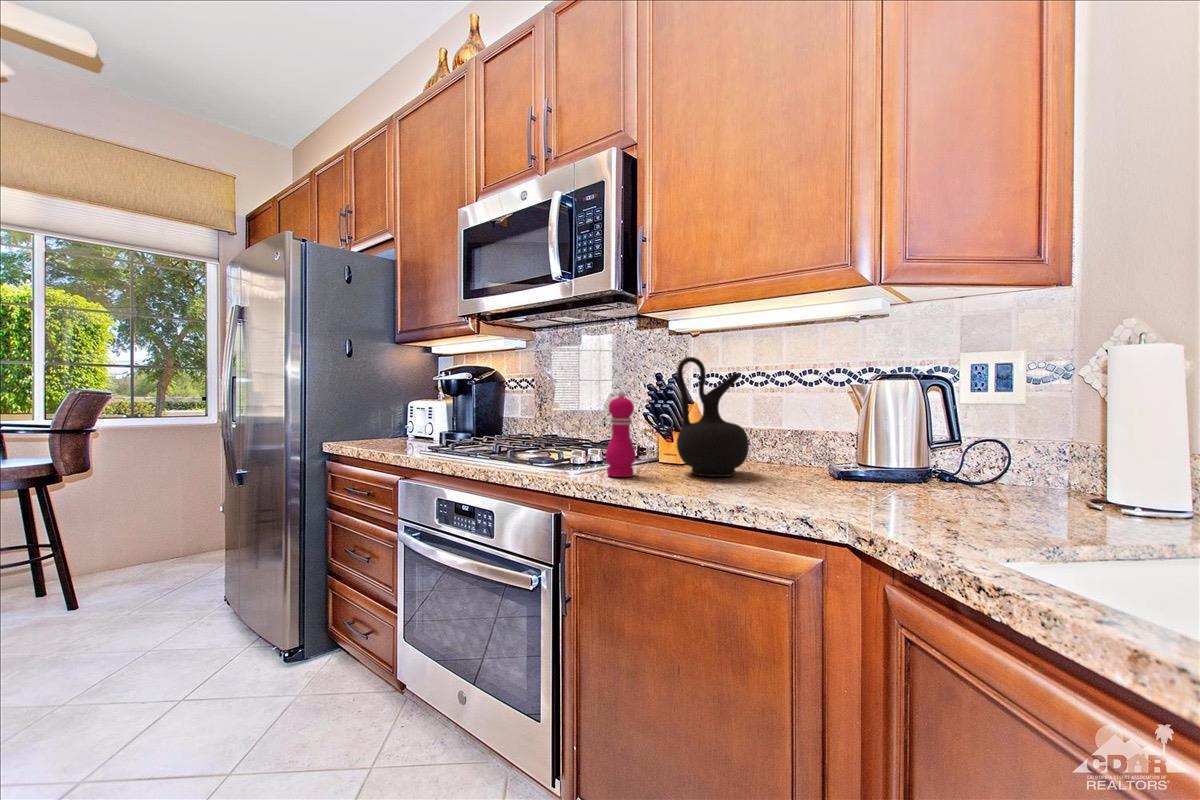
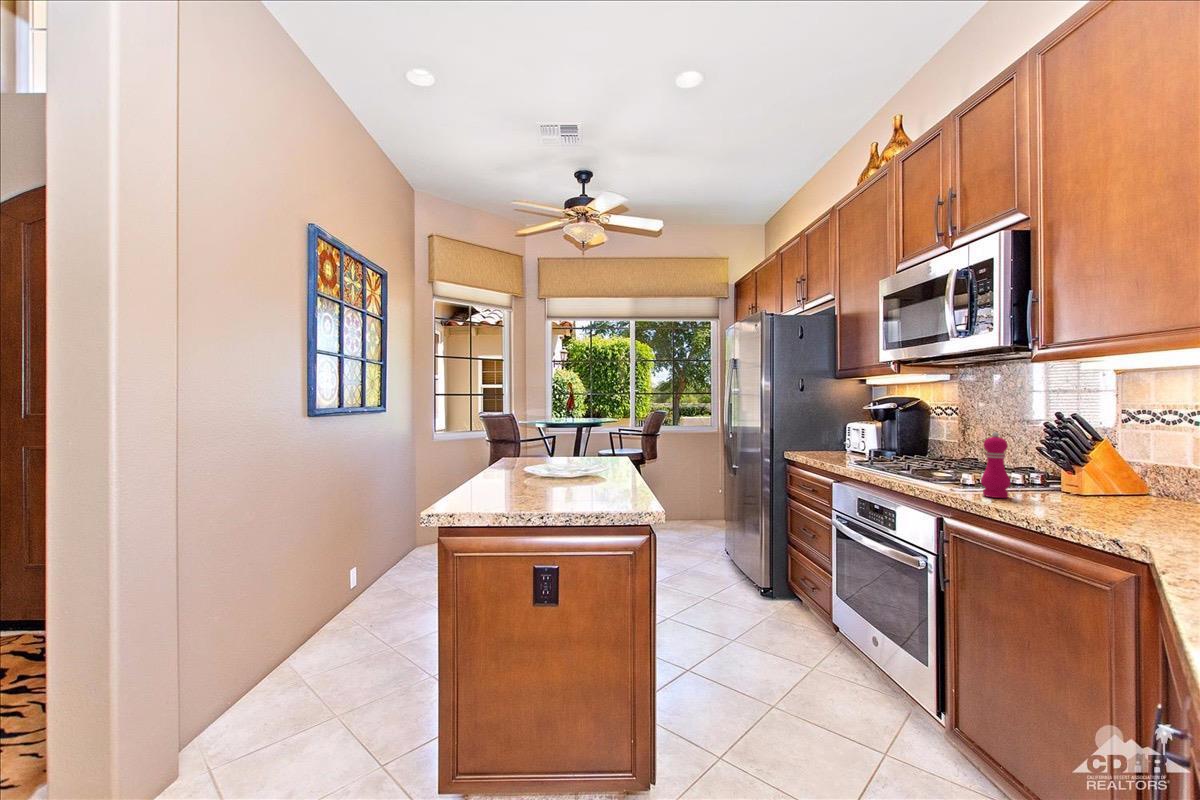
ceramic jug: present [677,357,749,477] -> none [1053,406,1138,509]

